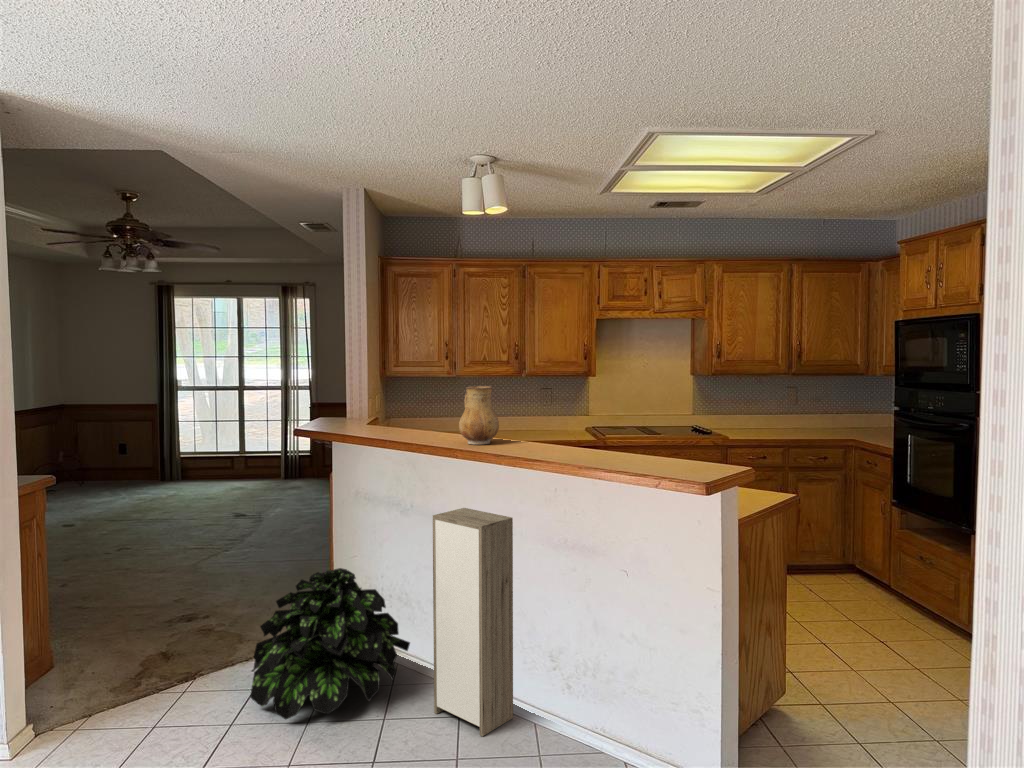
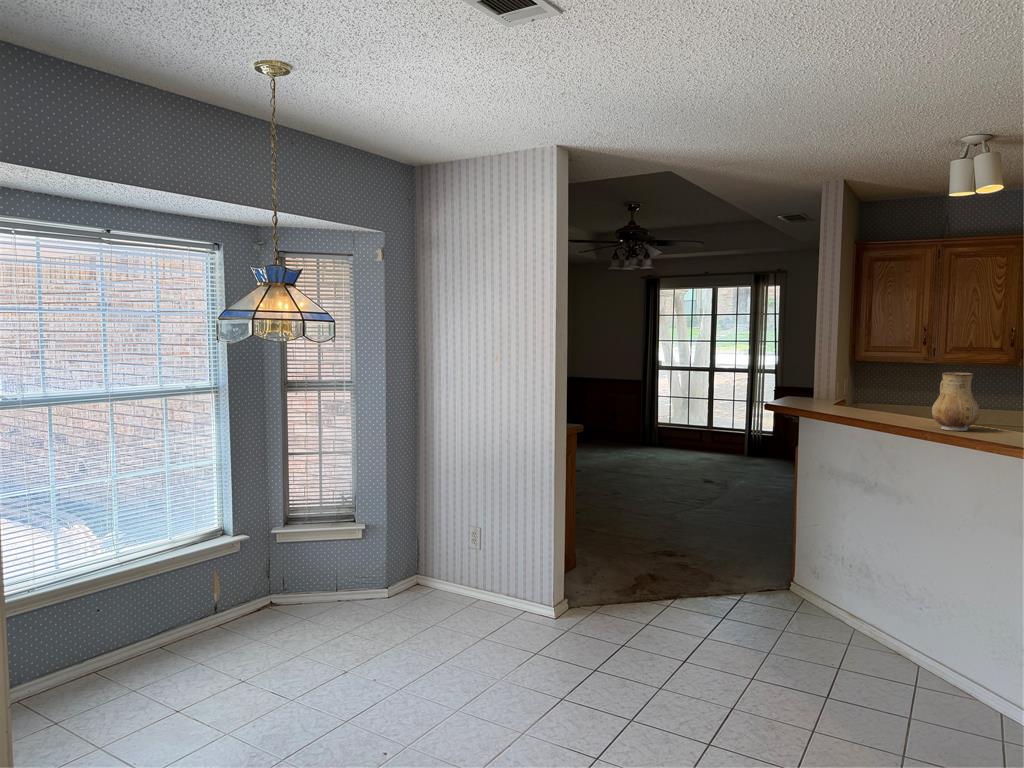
storage cabinet: present [433,508,513,737] -> none [889,491,989,712]
potted plant: present [250,568,410,719] -> none [719,529,868,651]

